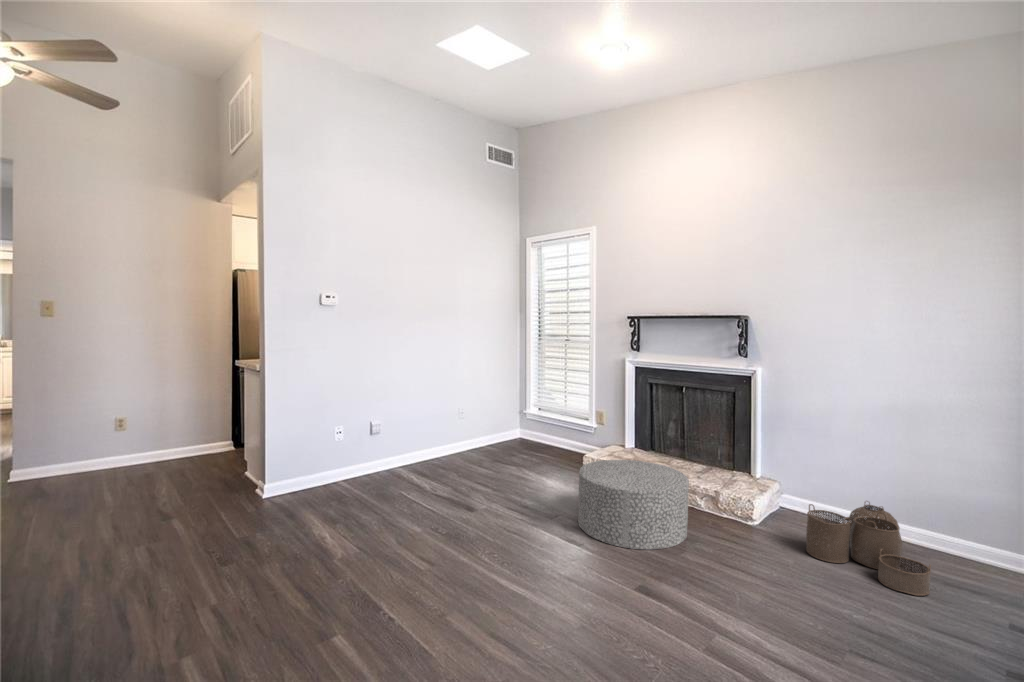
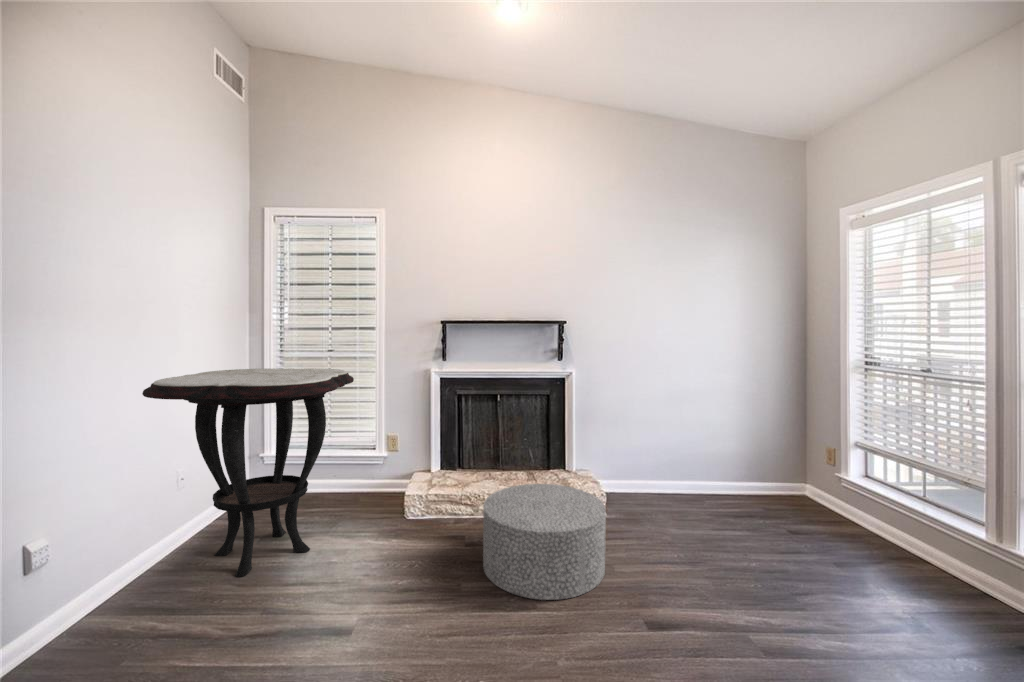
side table: none [431,347,551,471] -> present [142,368,354,577]
woven basket: present [806,501,931,596] -> none [656,468,752,533]

